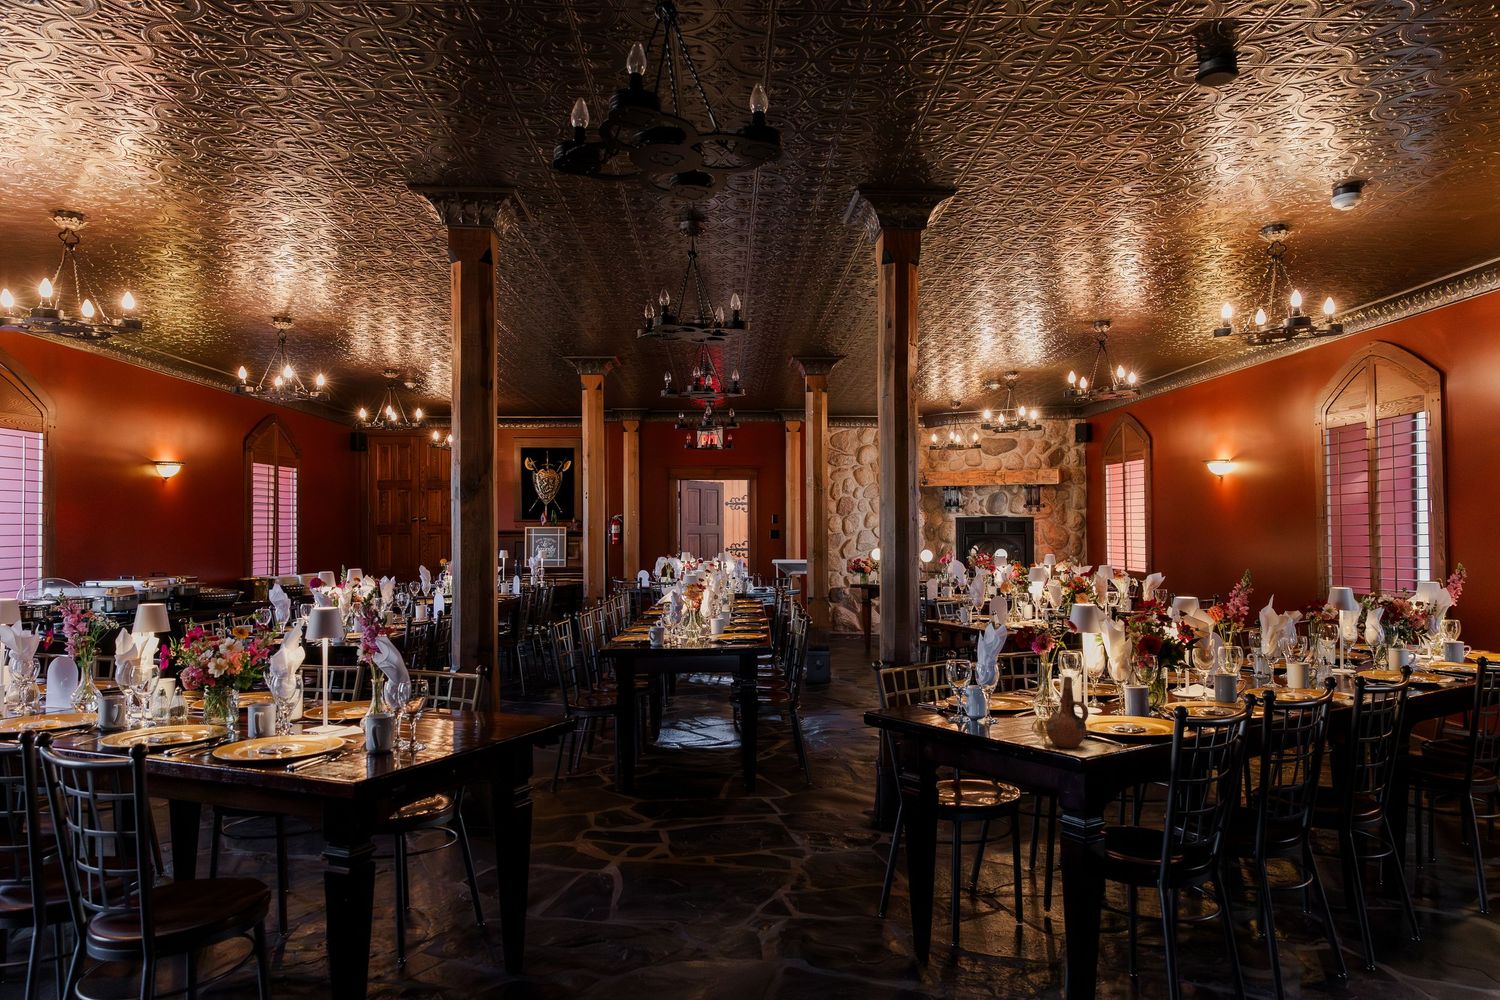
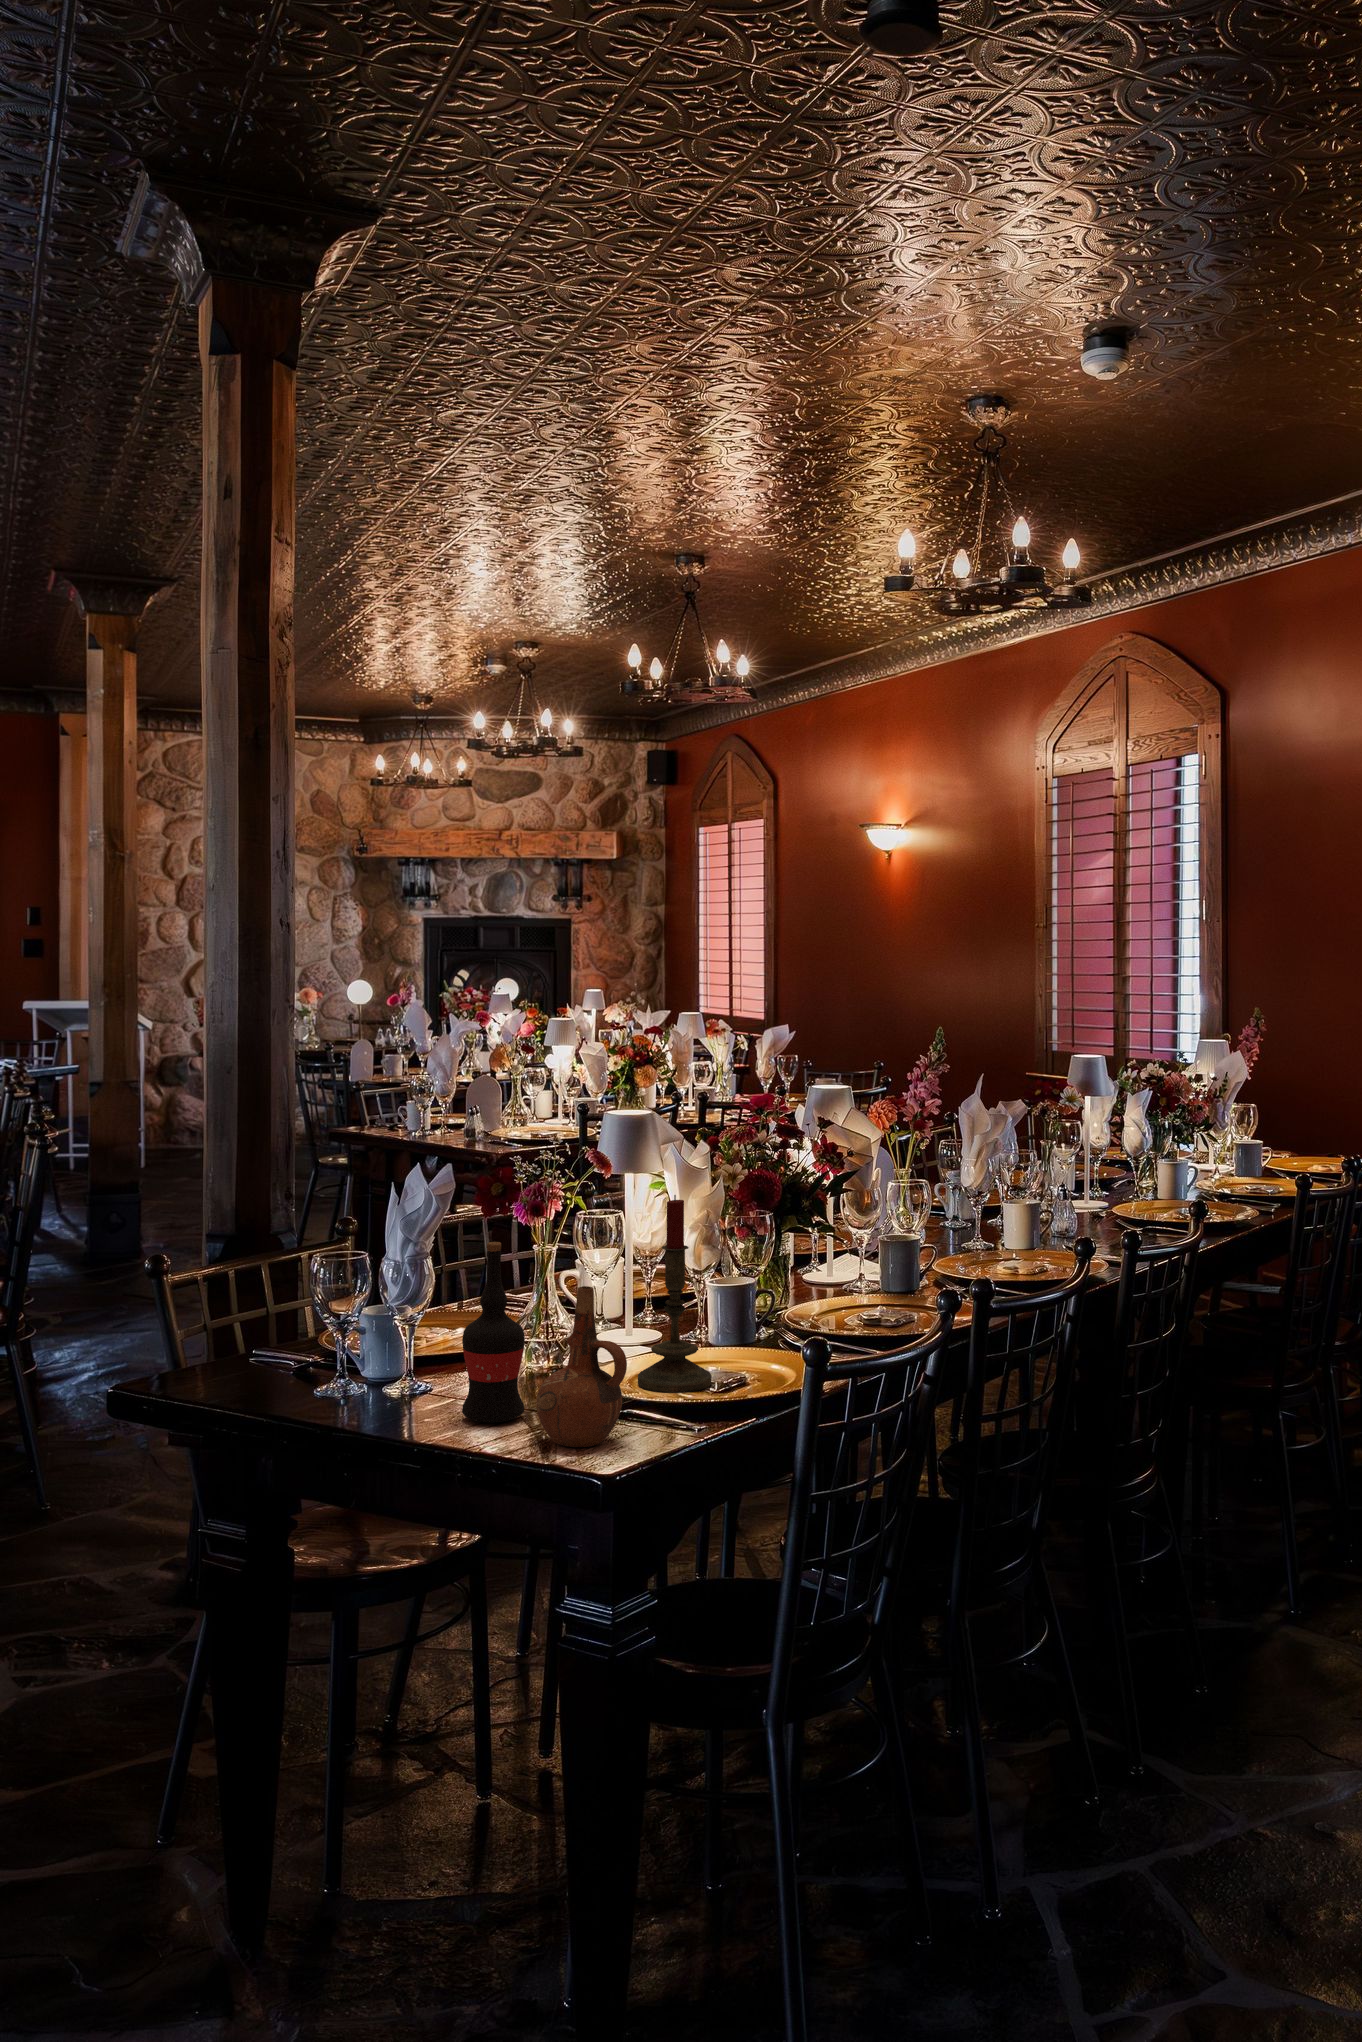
candle: none [1091,641,1128,733] -> present [638,1195,712,1393]
wine bottle: none [1010,656,1039,736] -> present [462,1242,525,1423]

